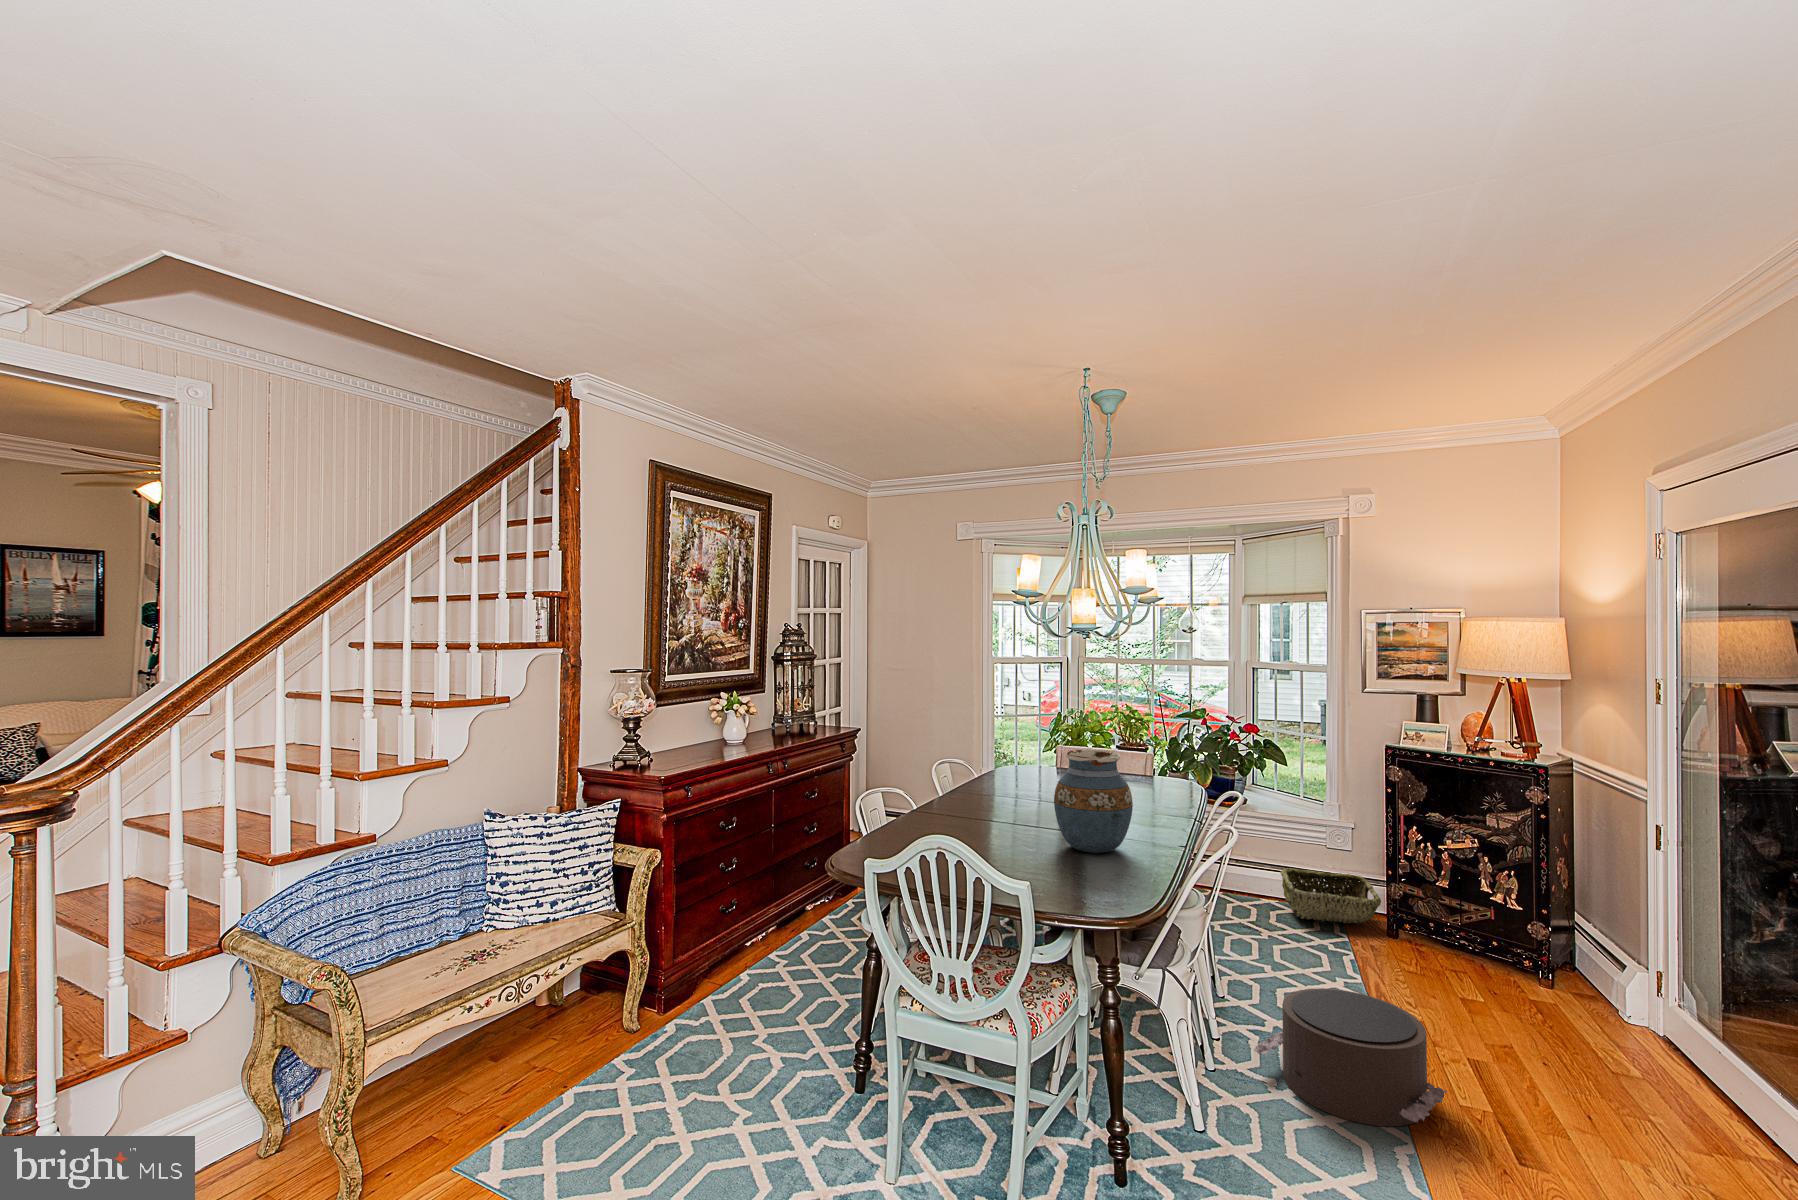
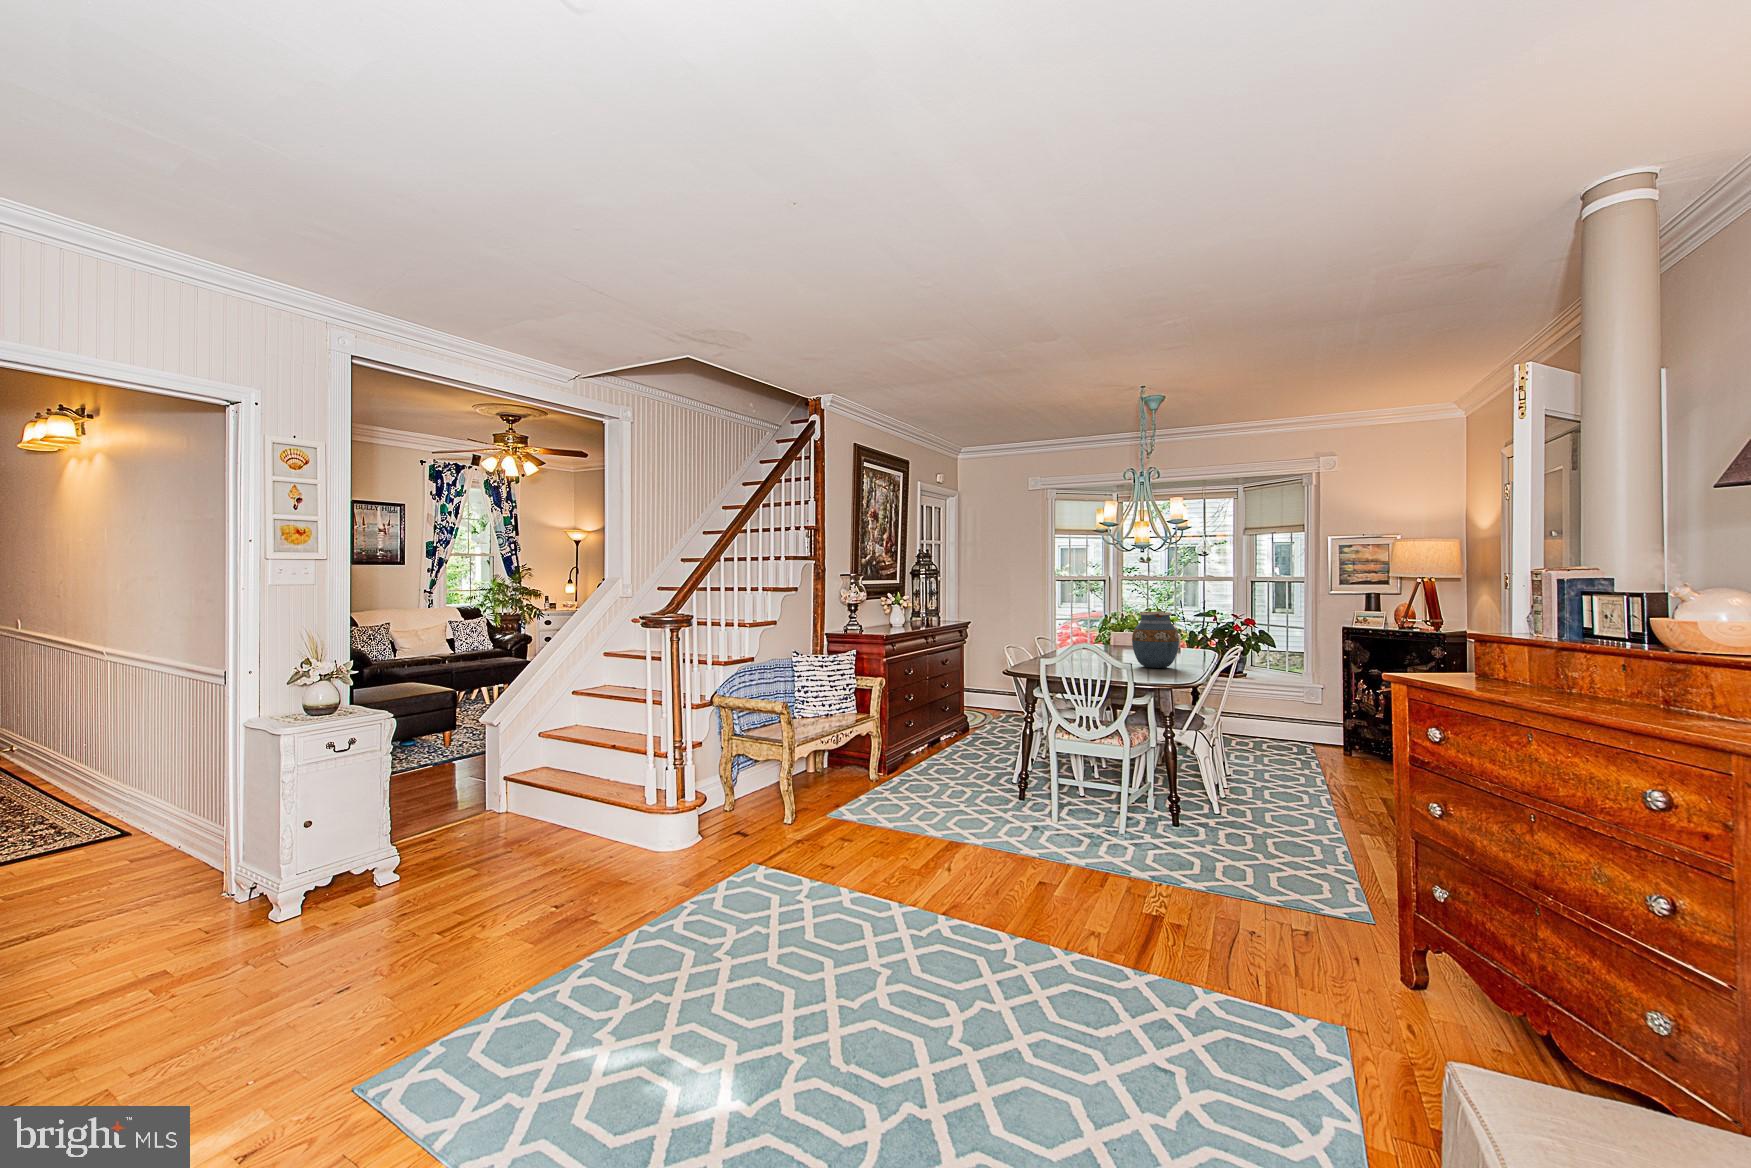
woven basket: present [1281,868,1381,923] -> none [1271,716,1338,749]
pouf: present [1253,988,1447,1126] -> none [1249,753,1359,811]

